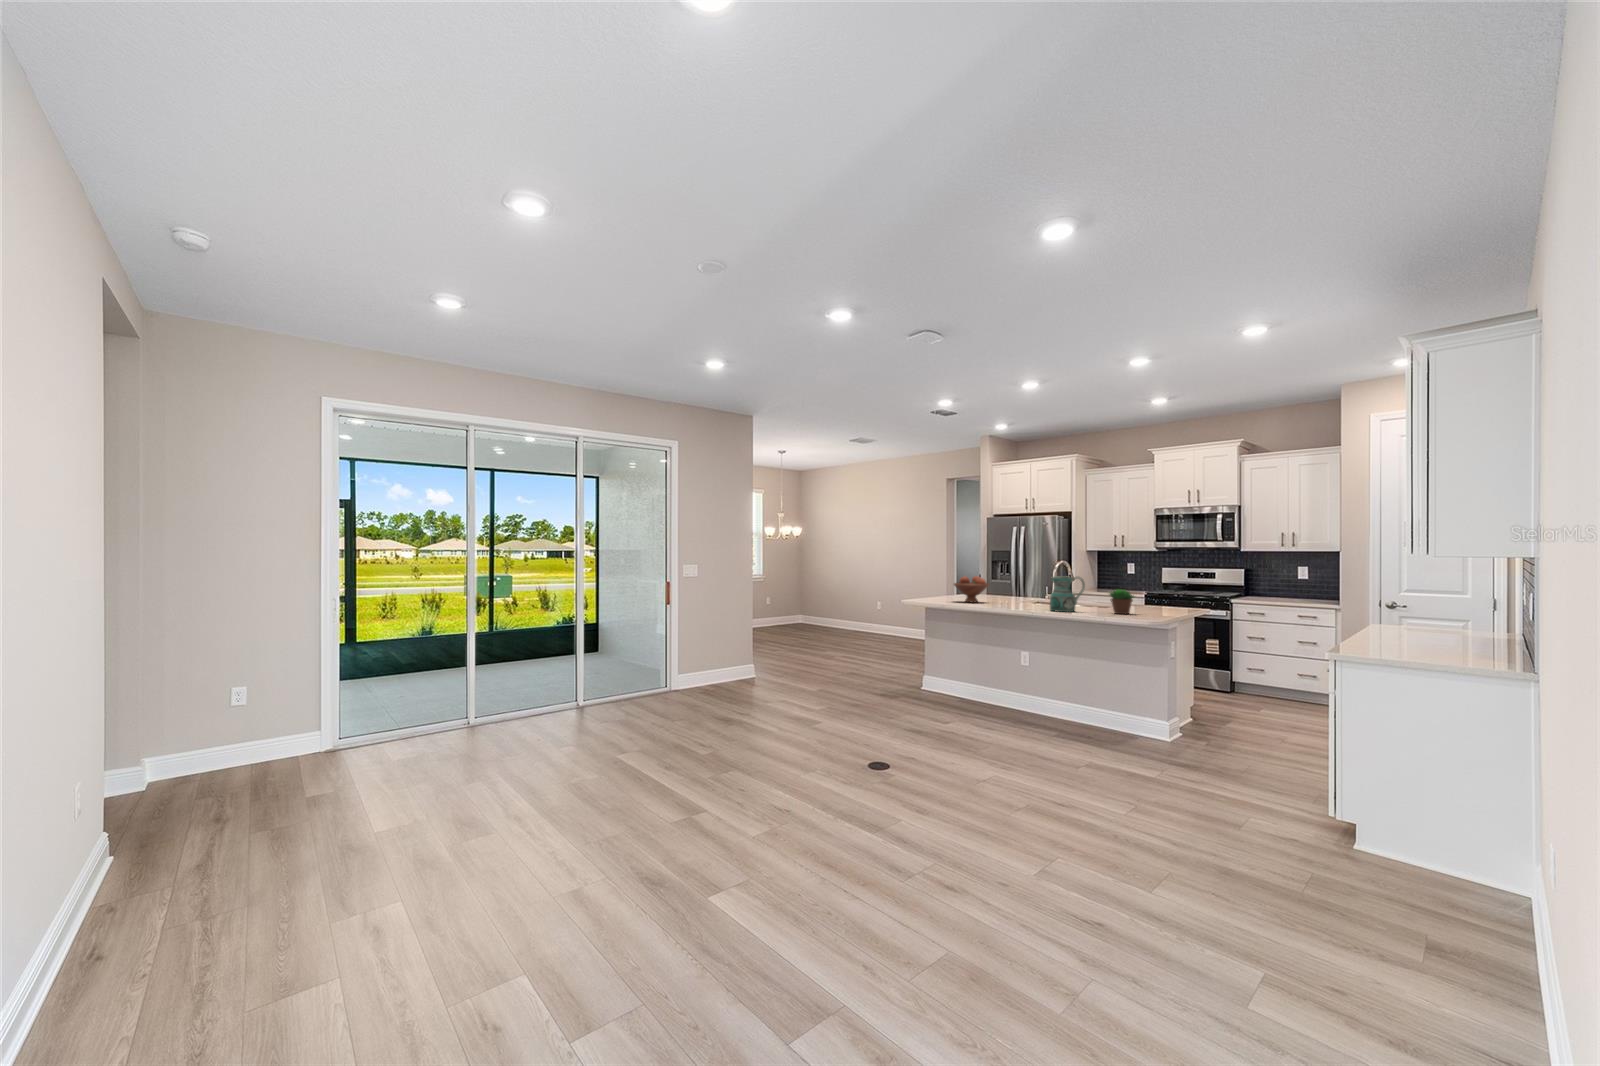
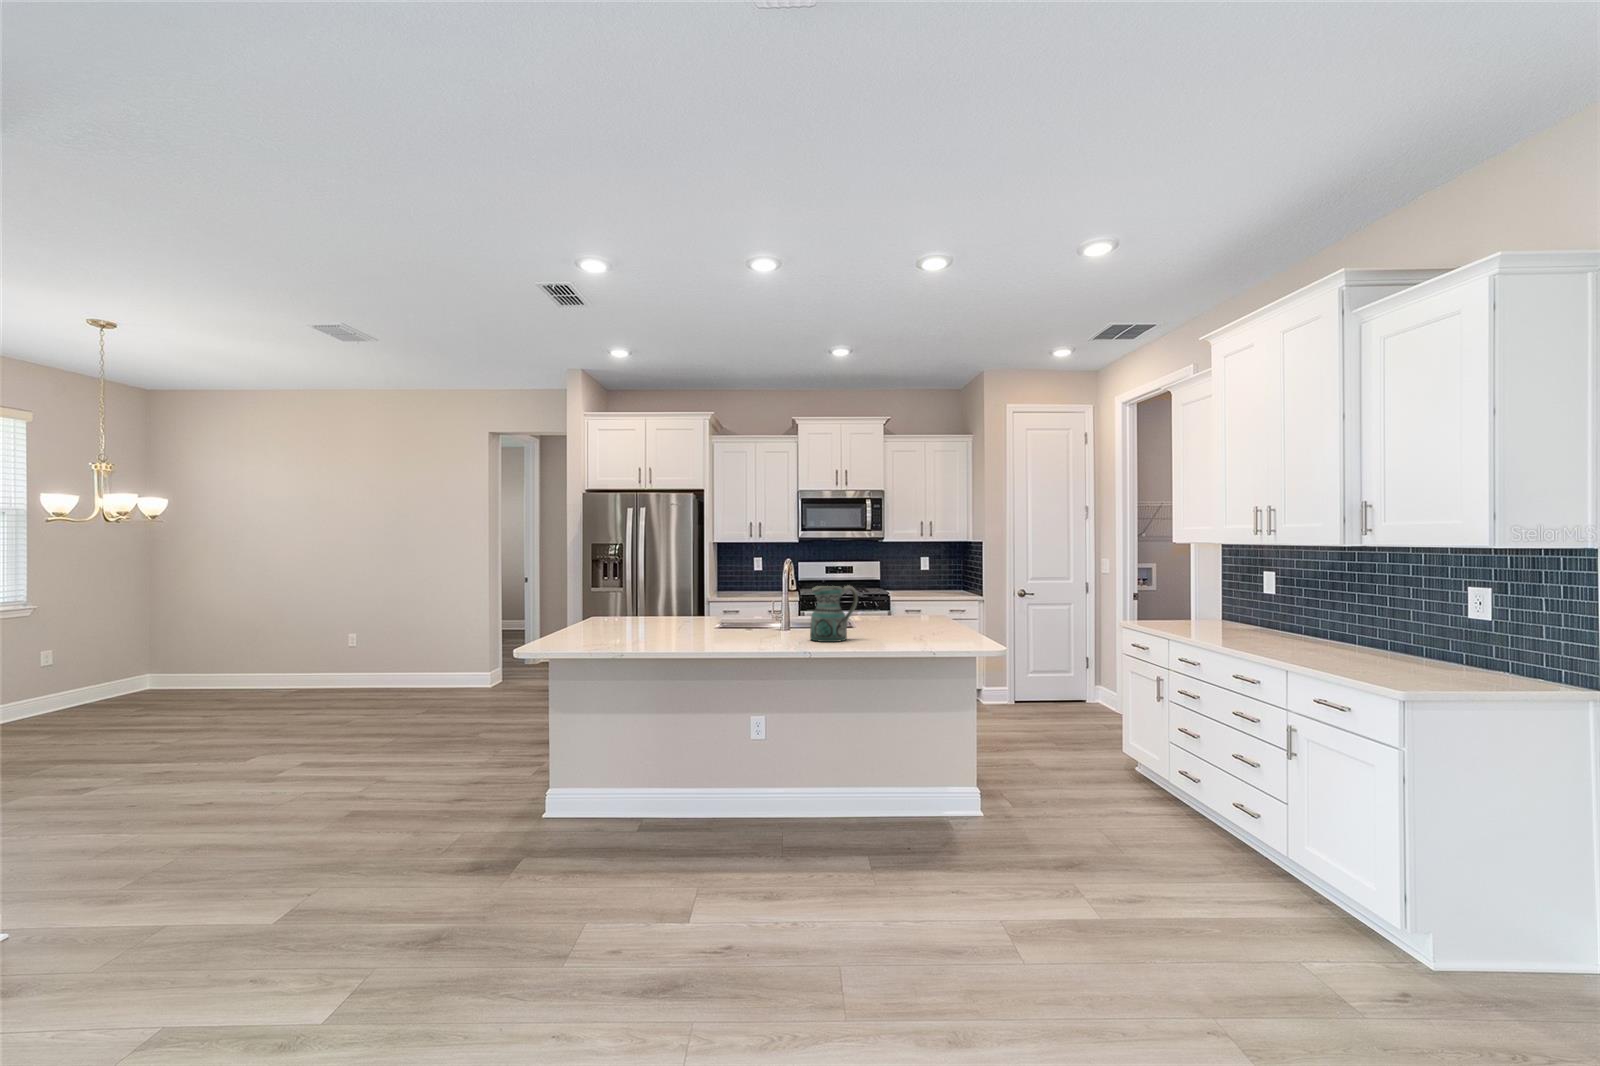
fruit bowl: present [954,576,989,603] -> none [615,588,674,633]
succulent plant: present [1110,590,1134,614] -> none [886,600,921,638]

